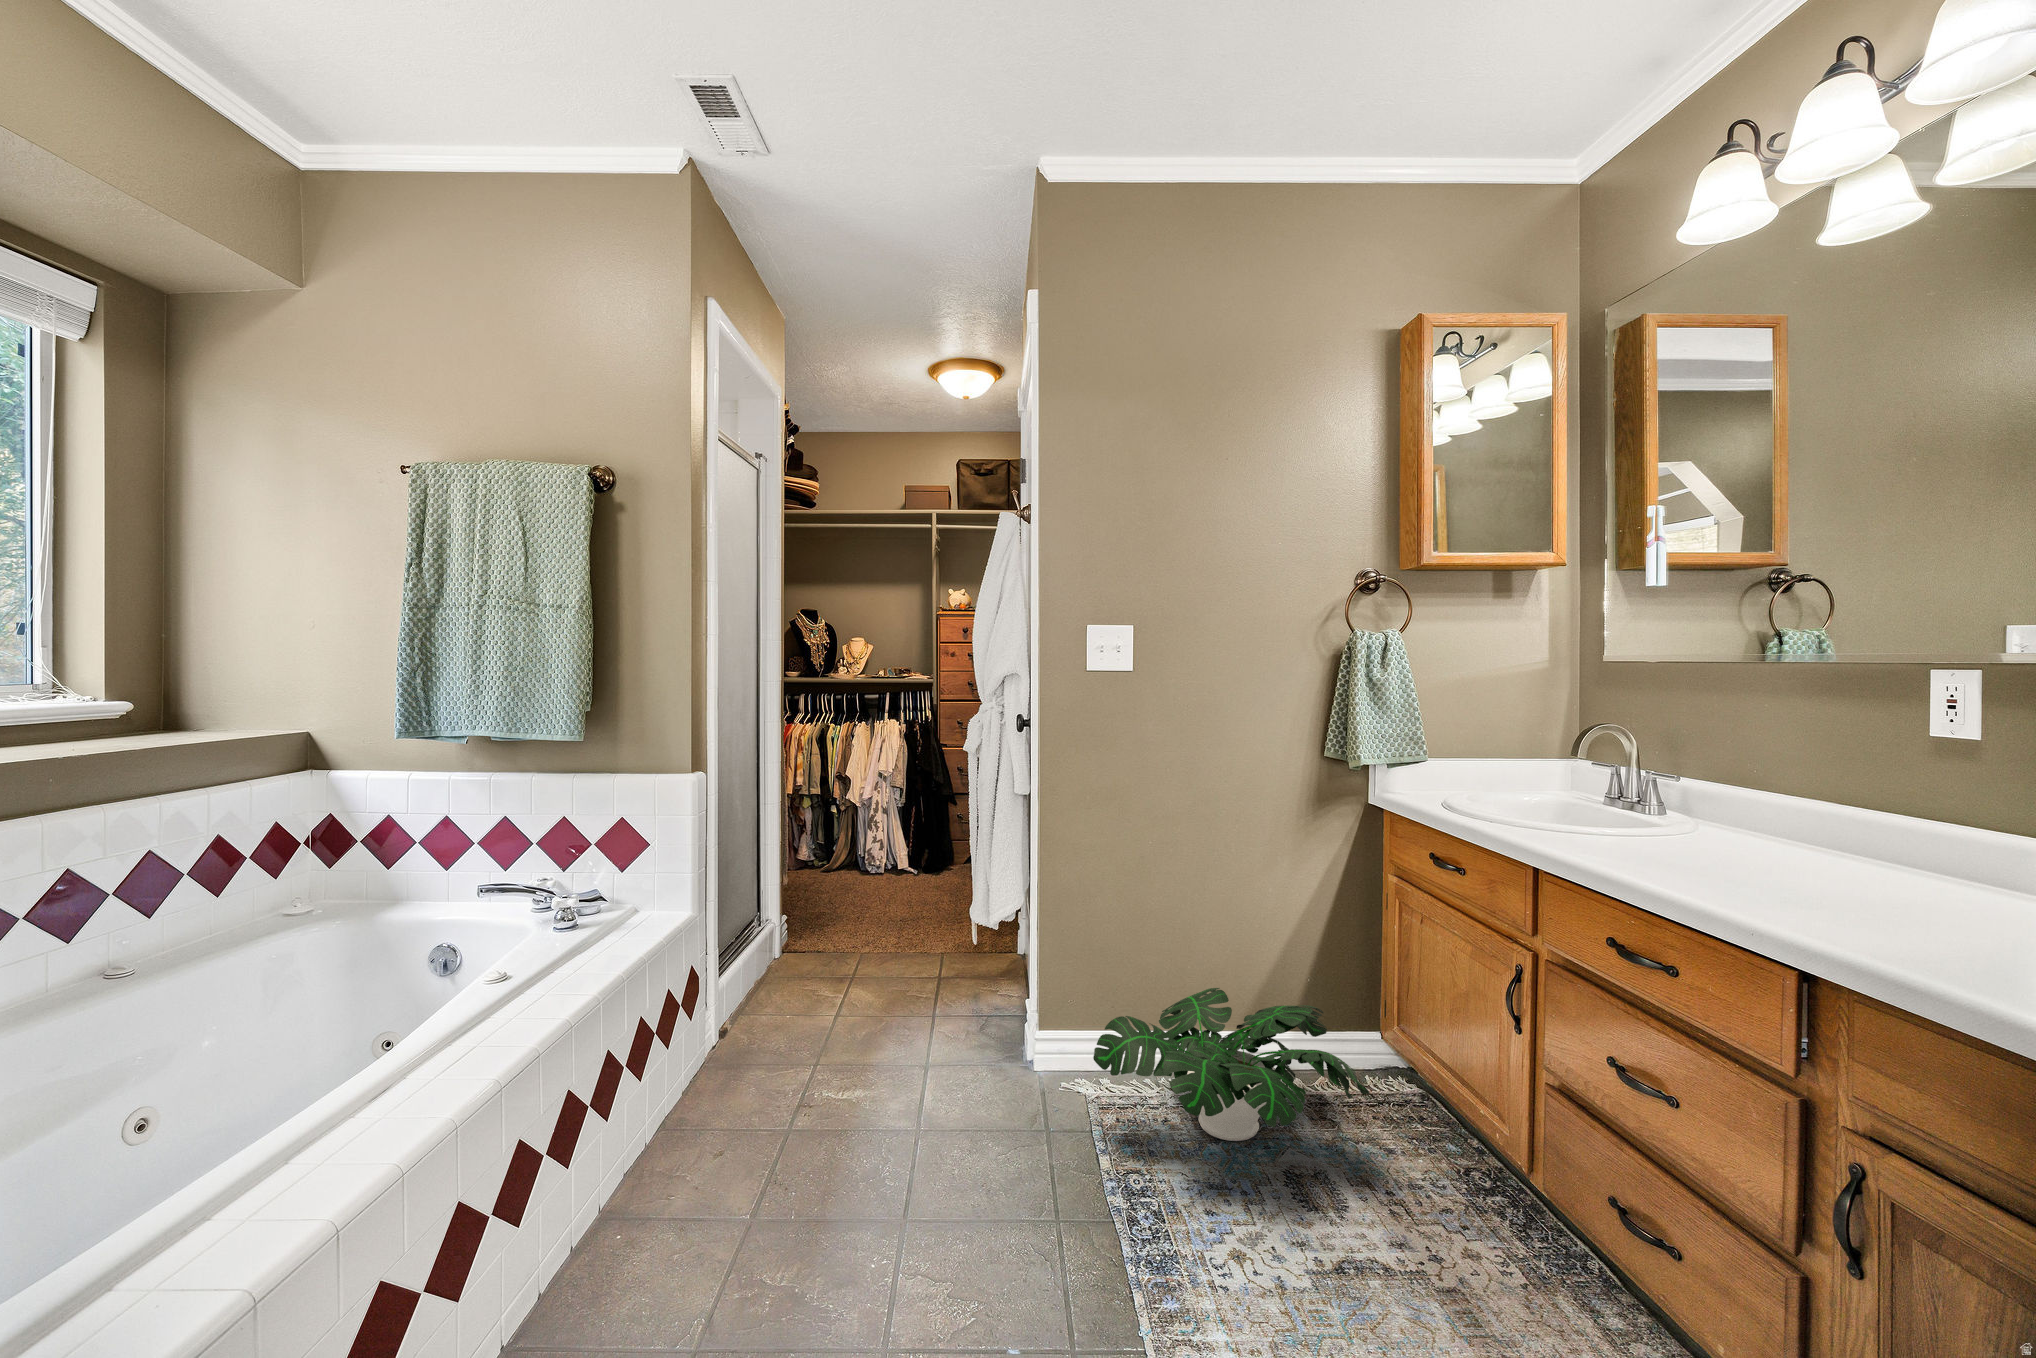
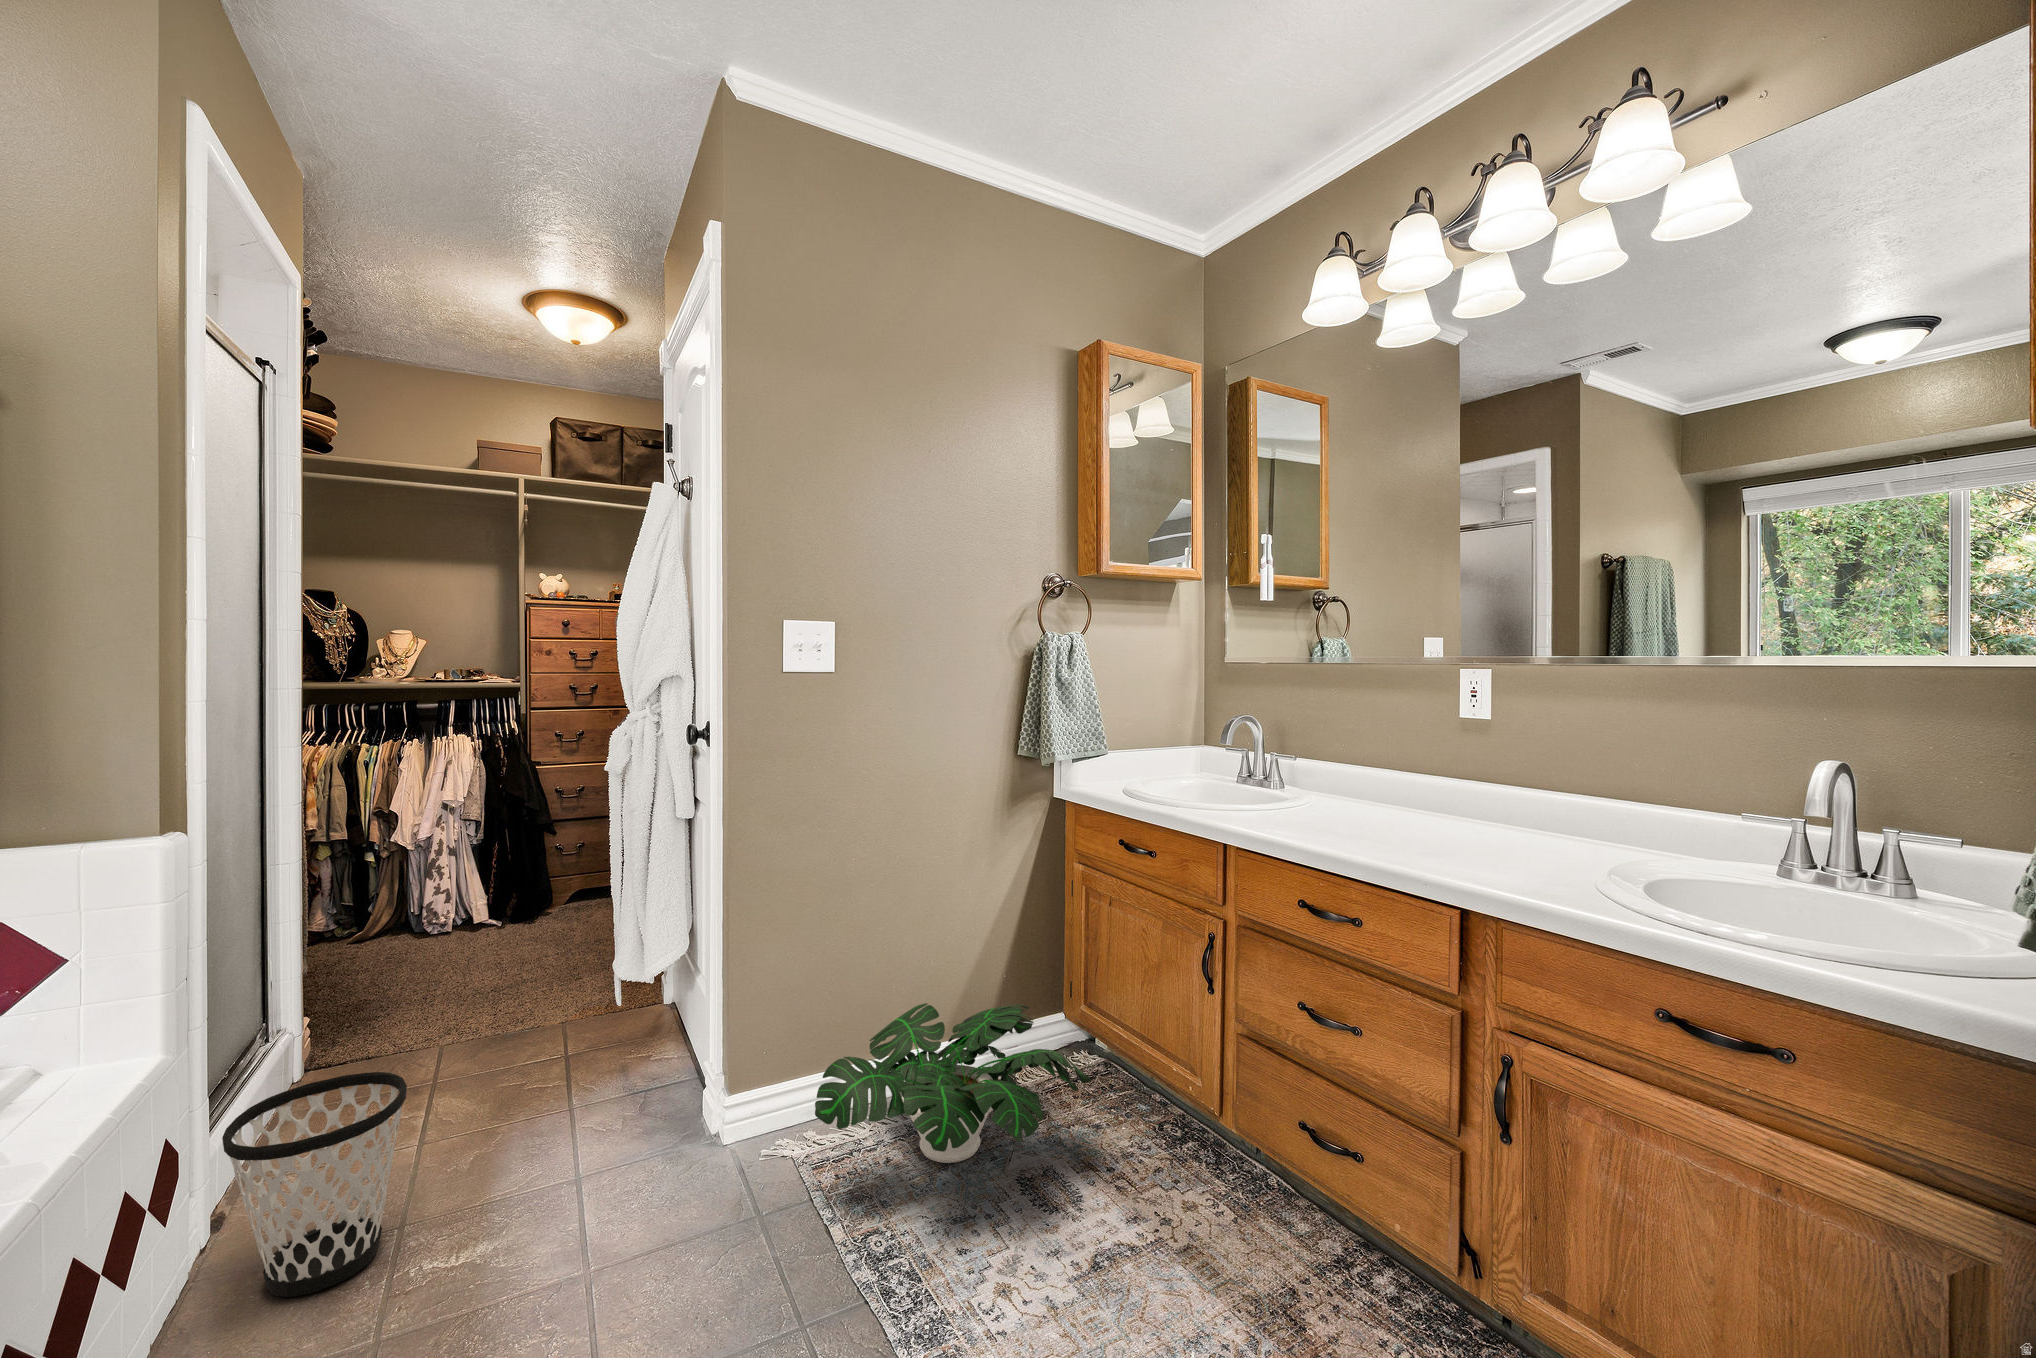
wastebasket: none [705,953,810,1097] -> present [222,1072,407,1297]

